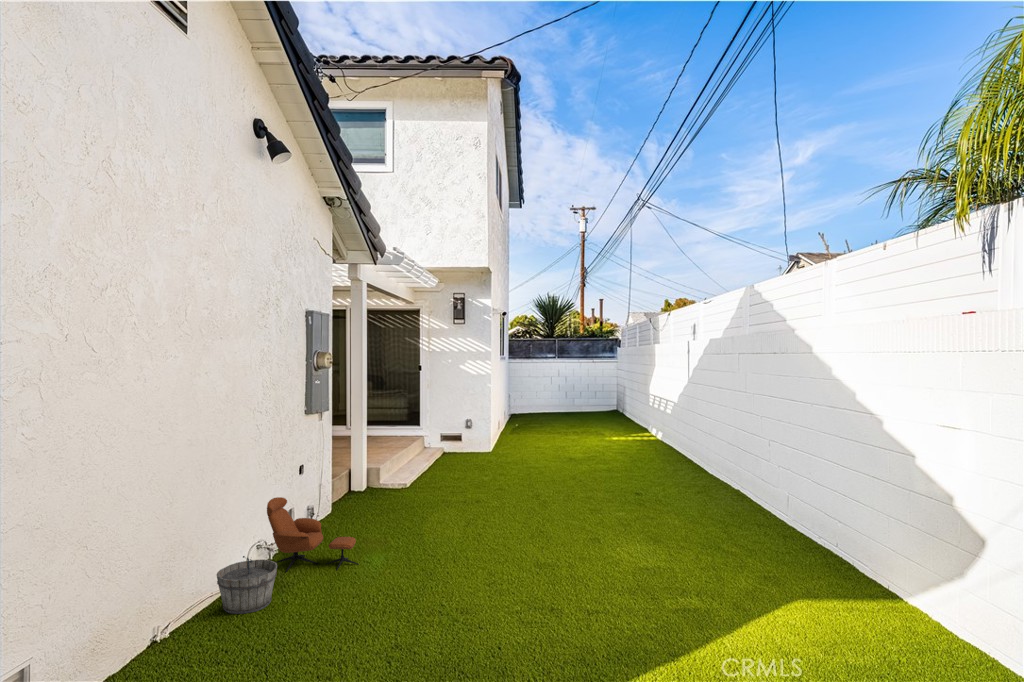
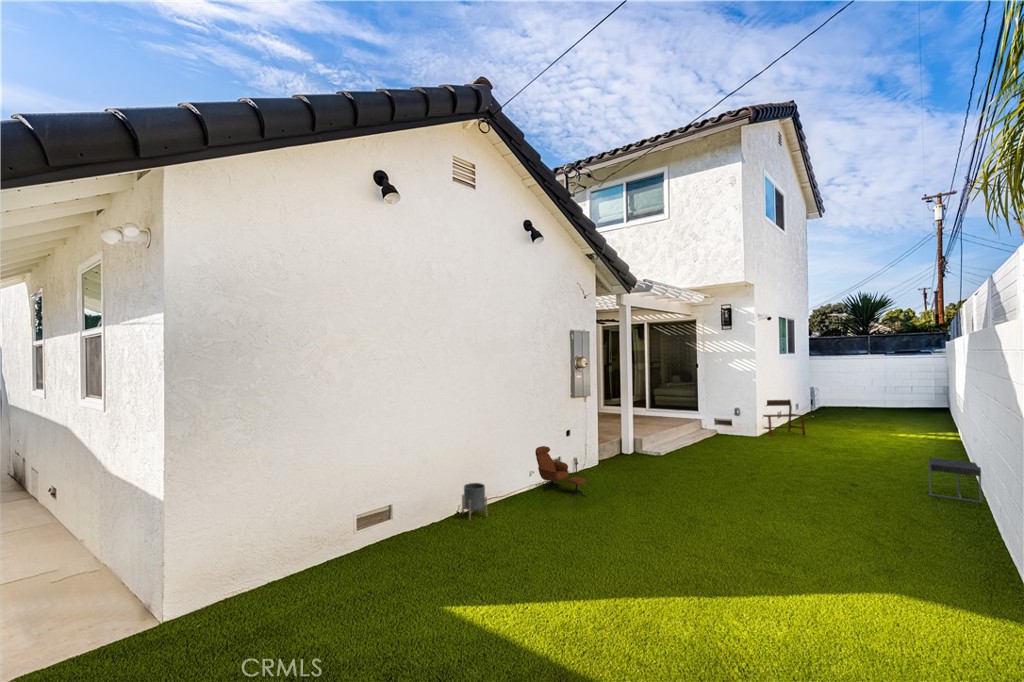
bench: none [484,405,529,447] -> present [763,400,805,436]
side table: none [671,451,713,488] -> present [928,458,982,503]
wooden bucket: present [217,556,277,614] -> none [497,475,529,507]
planter: none [159,584,218,660] -> present [462,483,487,520]

